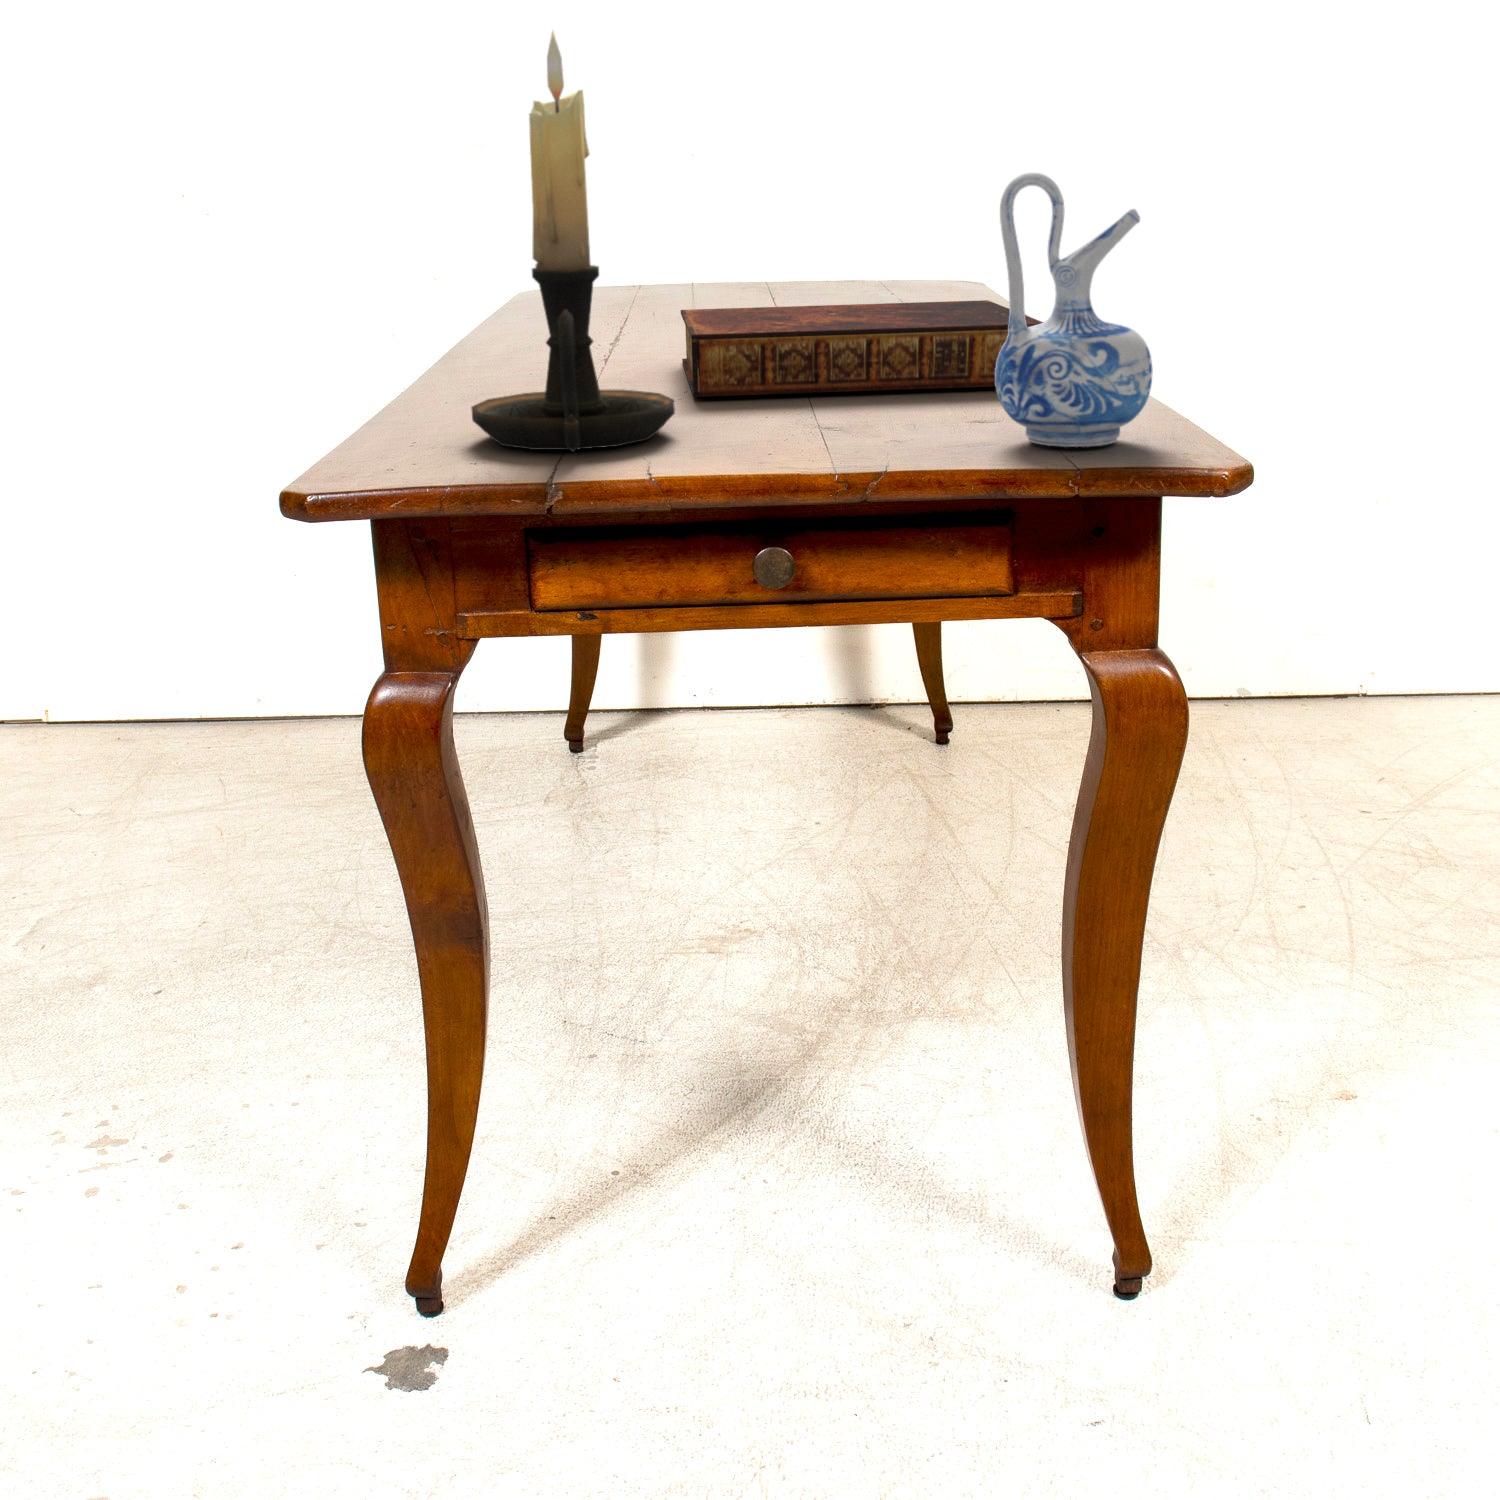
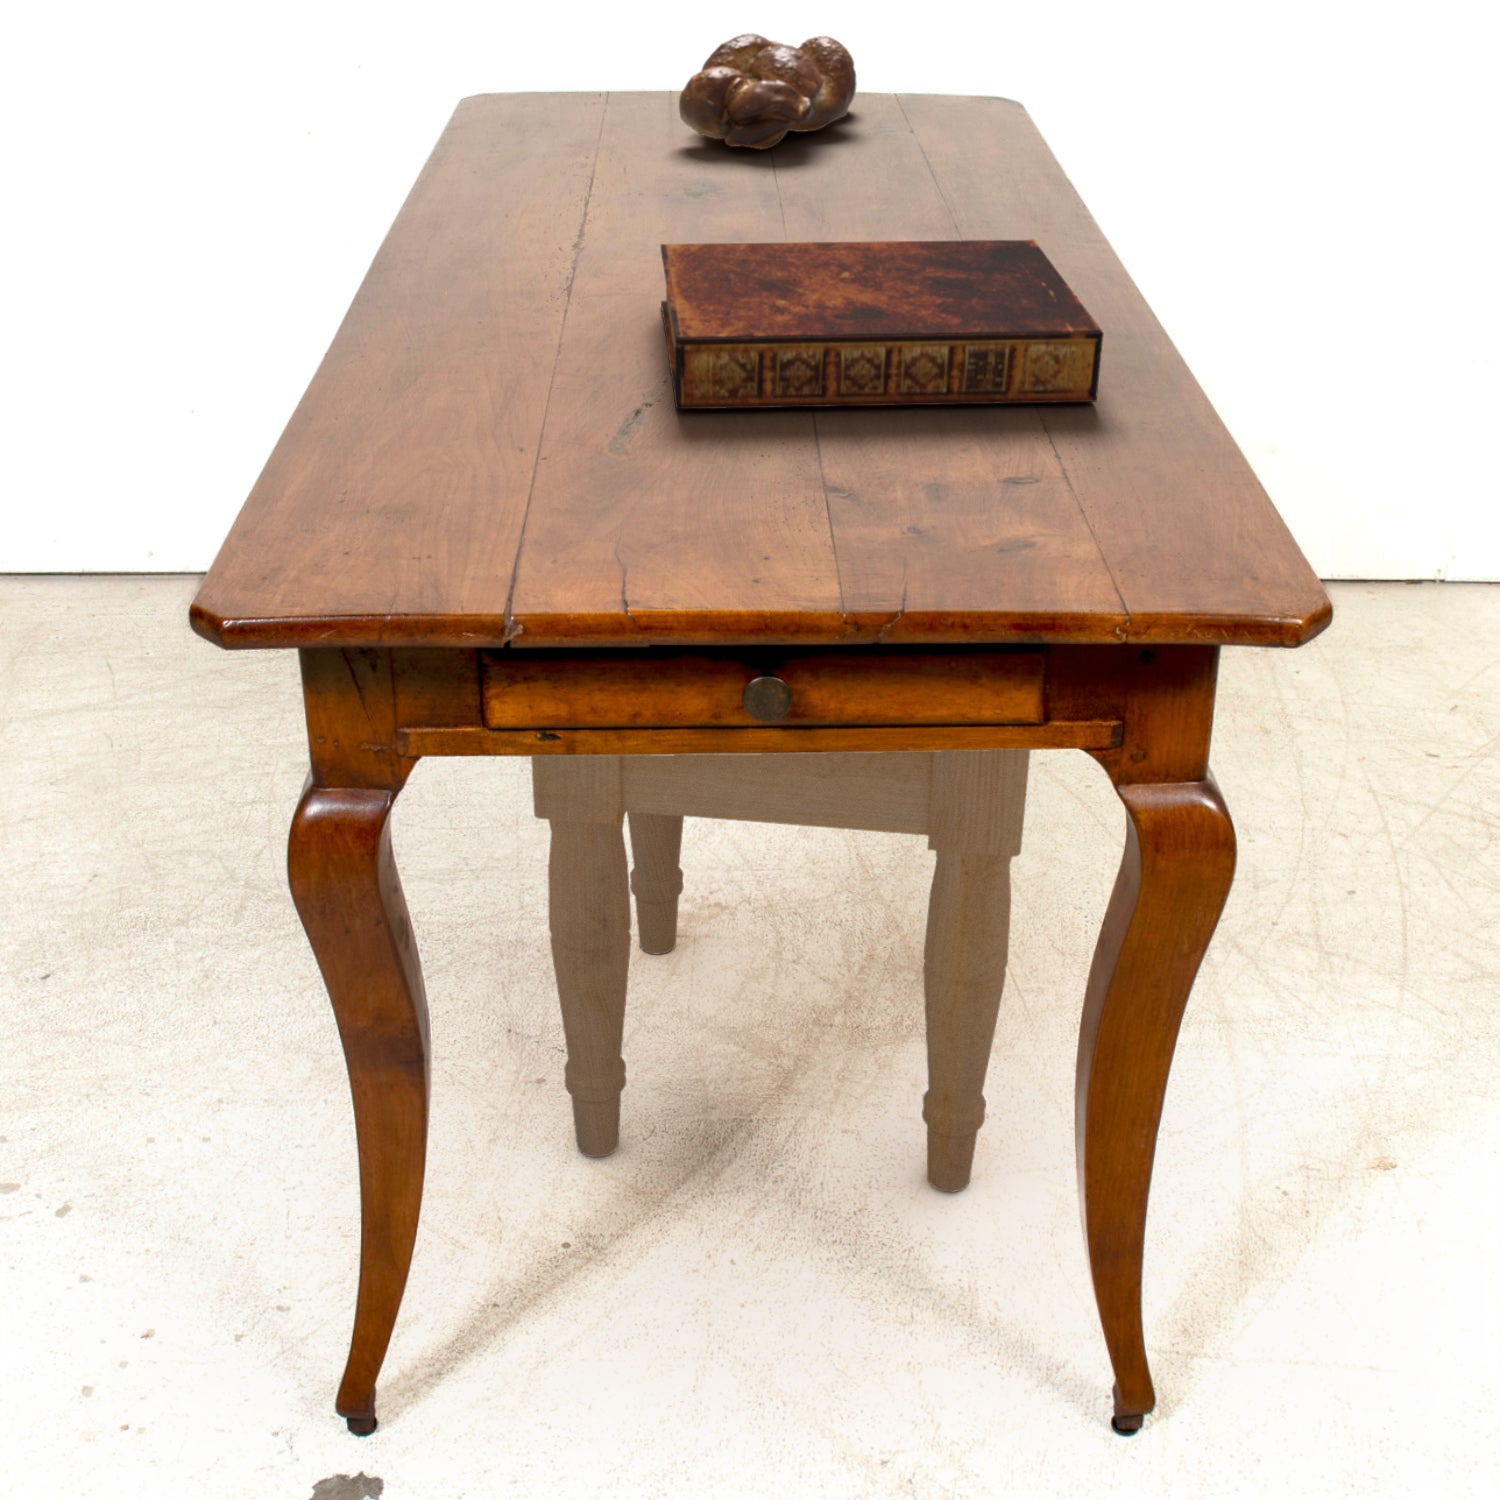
candle holder: present [471,31,675,452] -> none [412,37,655,561]
ceramic pitcher: present [995,173,1152,447] -> none [1037,256,1223,573]
bread loaf: none [697,224,841,304] -> present [679,34,857,149]
footstool: none [556,531,1025,1124] -> present [531,748,1039,1192]

